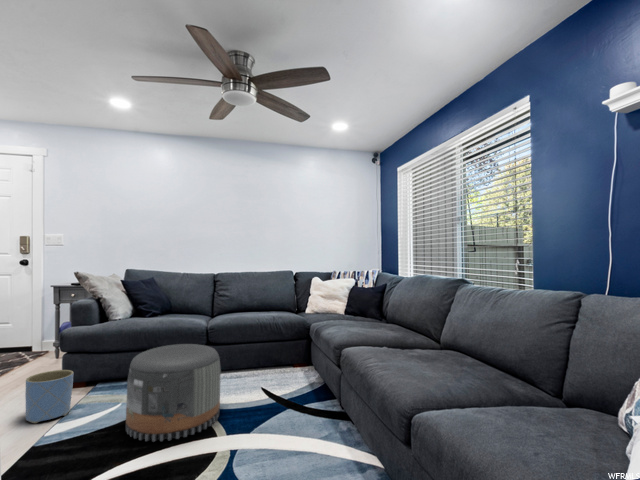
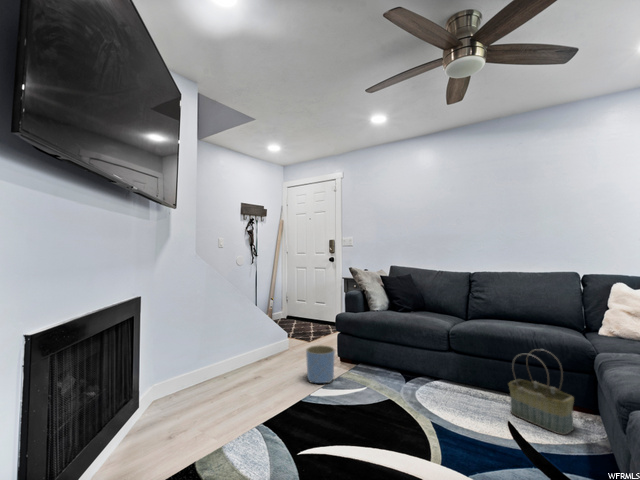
basket: none [259,326,301,385] -> present [508,349,574,435]
pouf: present [126,344,221,441] -> none [356,346,444,448]

